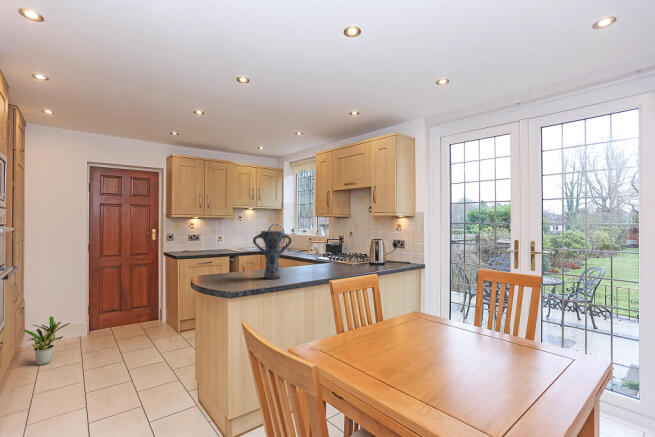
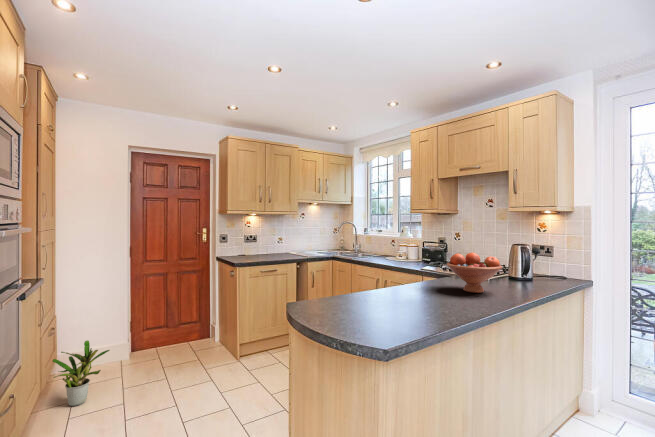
vase: present [253,231,292,279] -> none [380,234,439,313]
fruit bowl: none [314,244,347,270] -> present [447,253,502,293]

